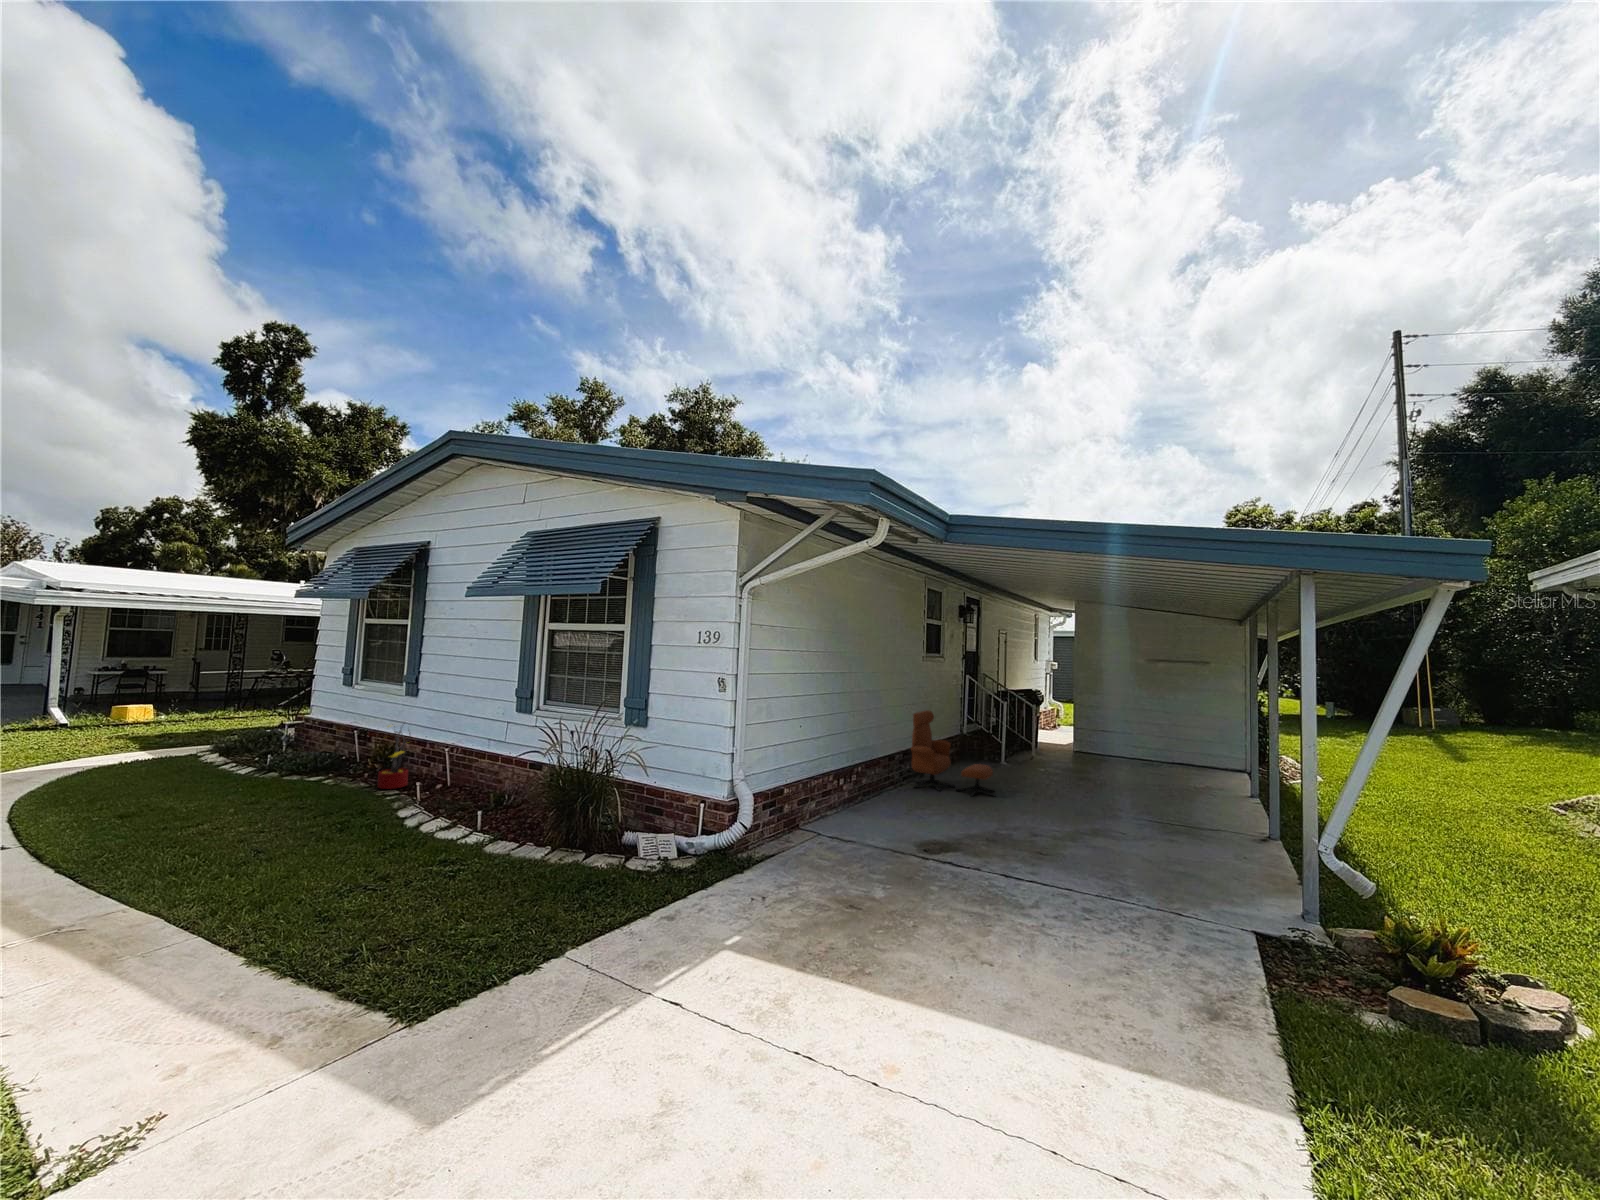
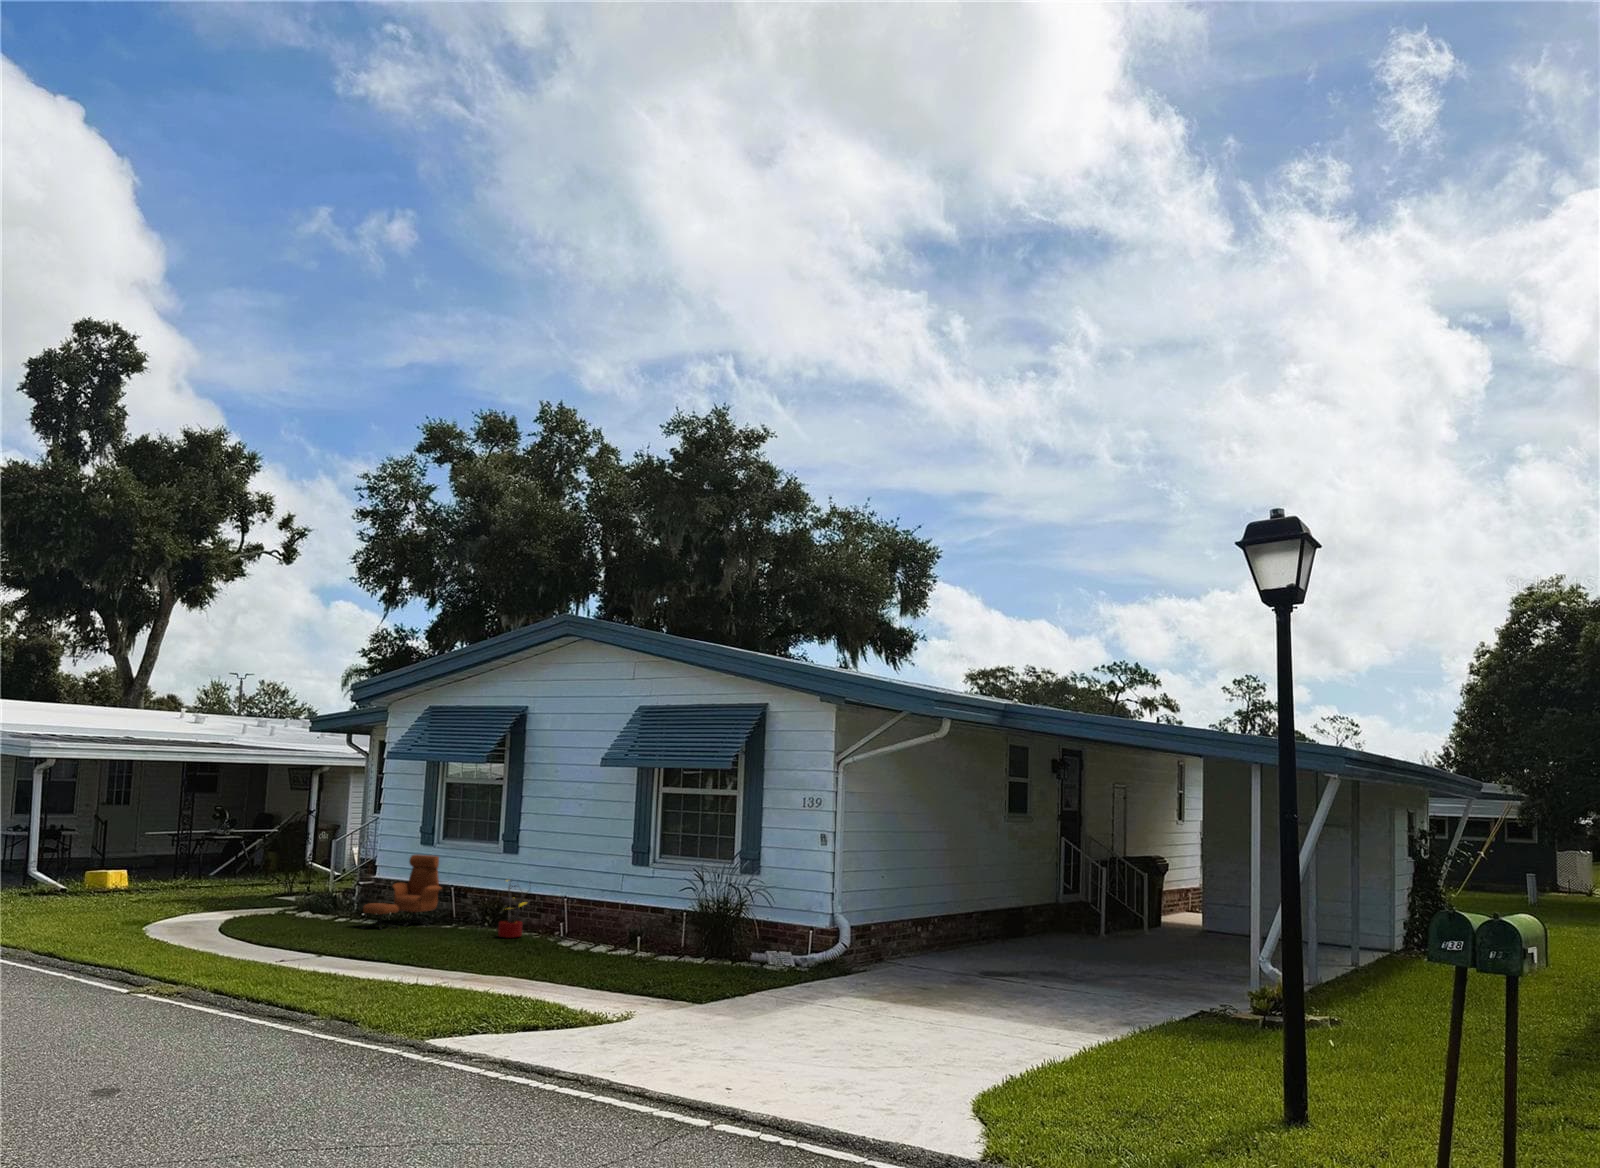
lounge chair: present [911,710,995,796] -> present [362,855,441,930]

